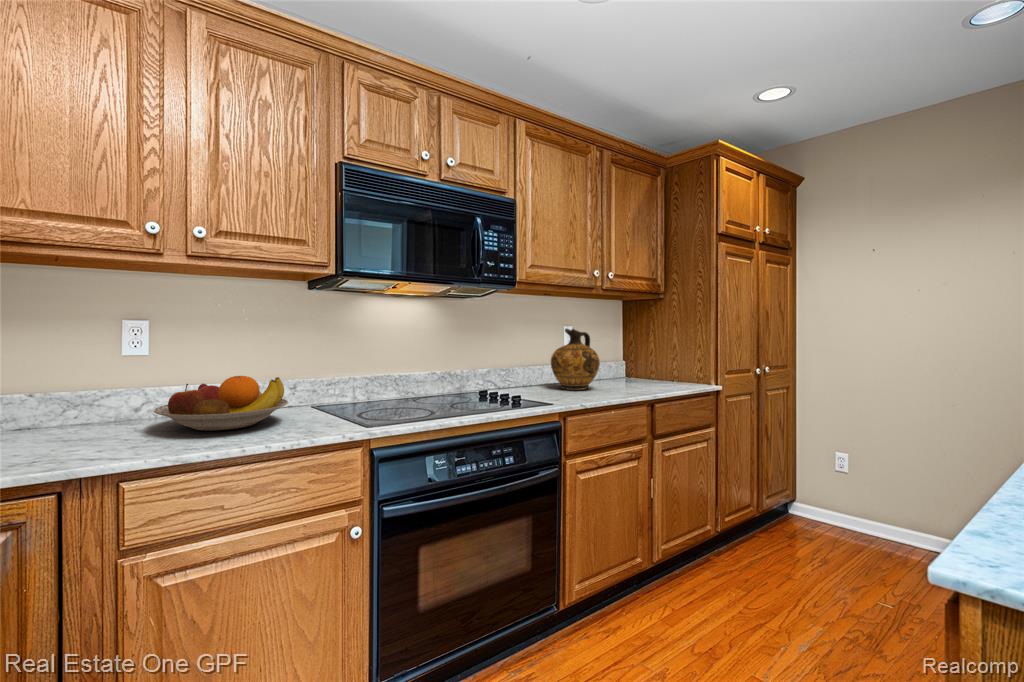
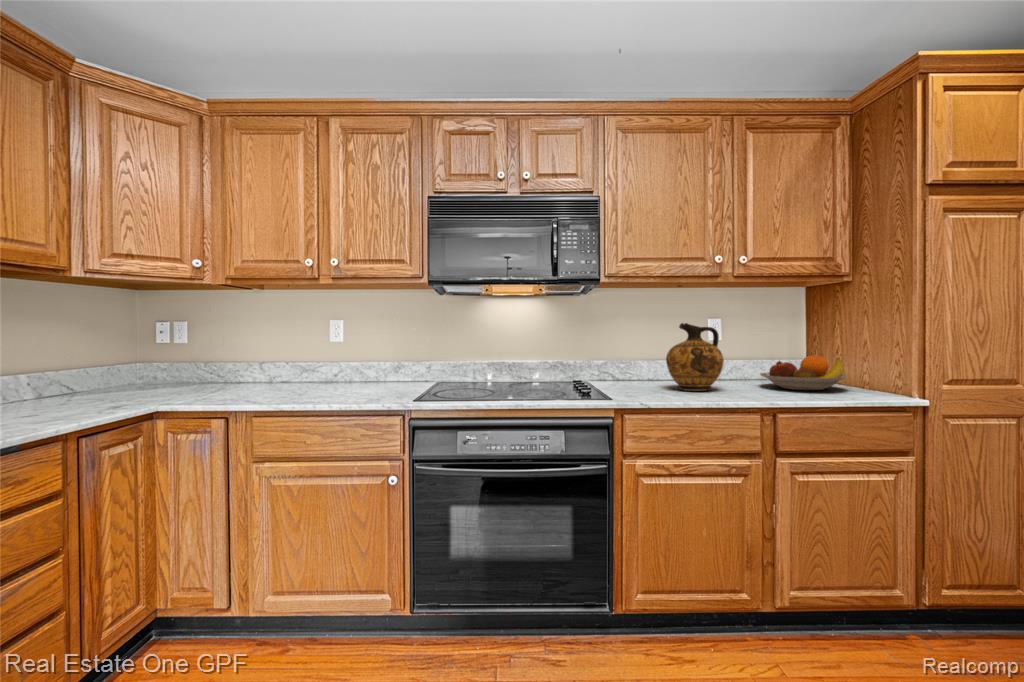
fruit bowl: present [154,376,288,431] -> present [760,355,848,390]

